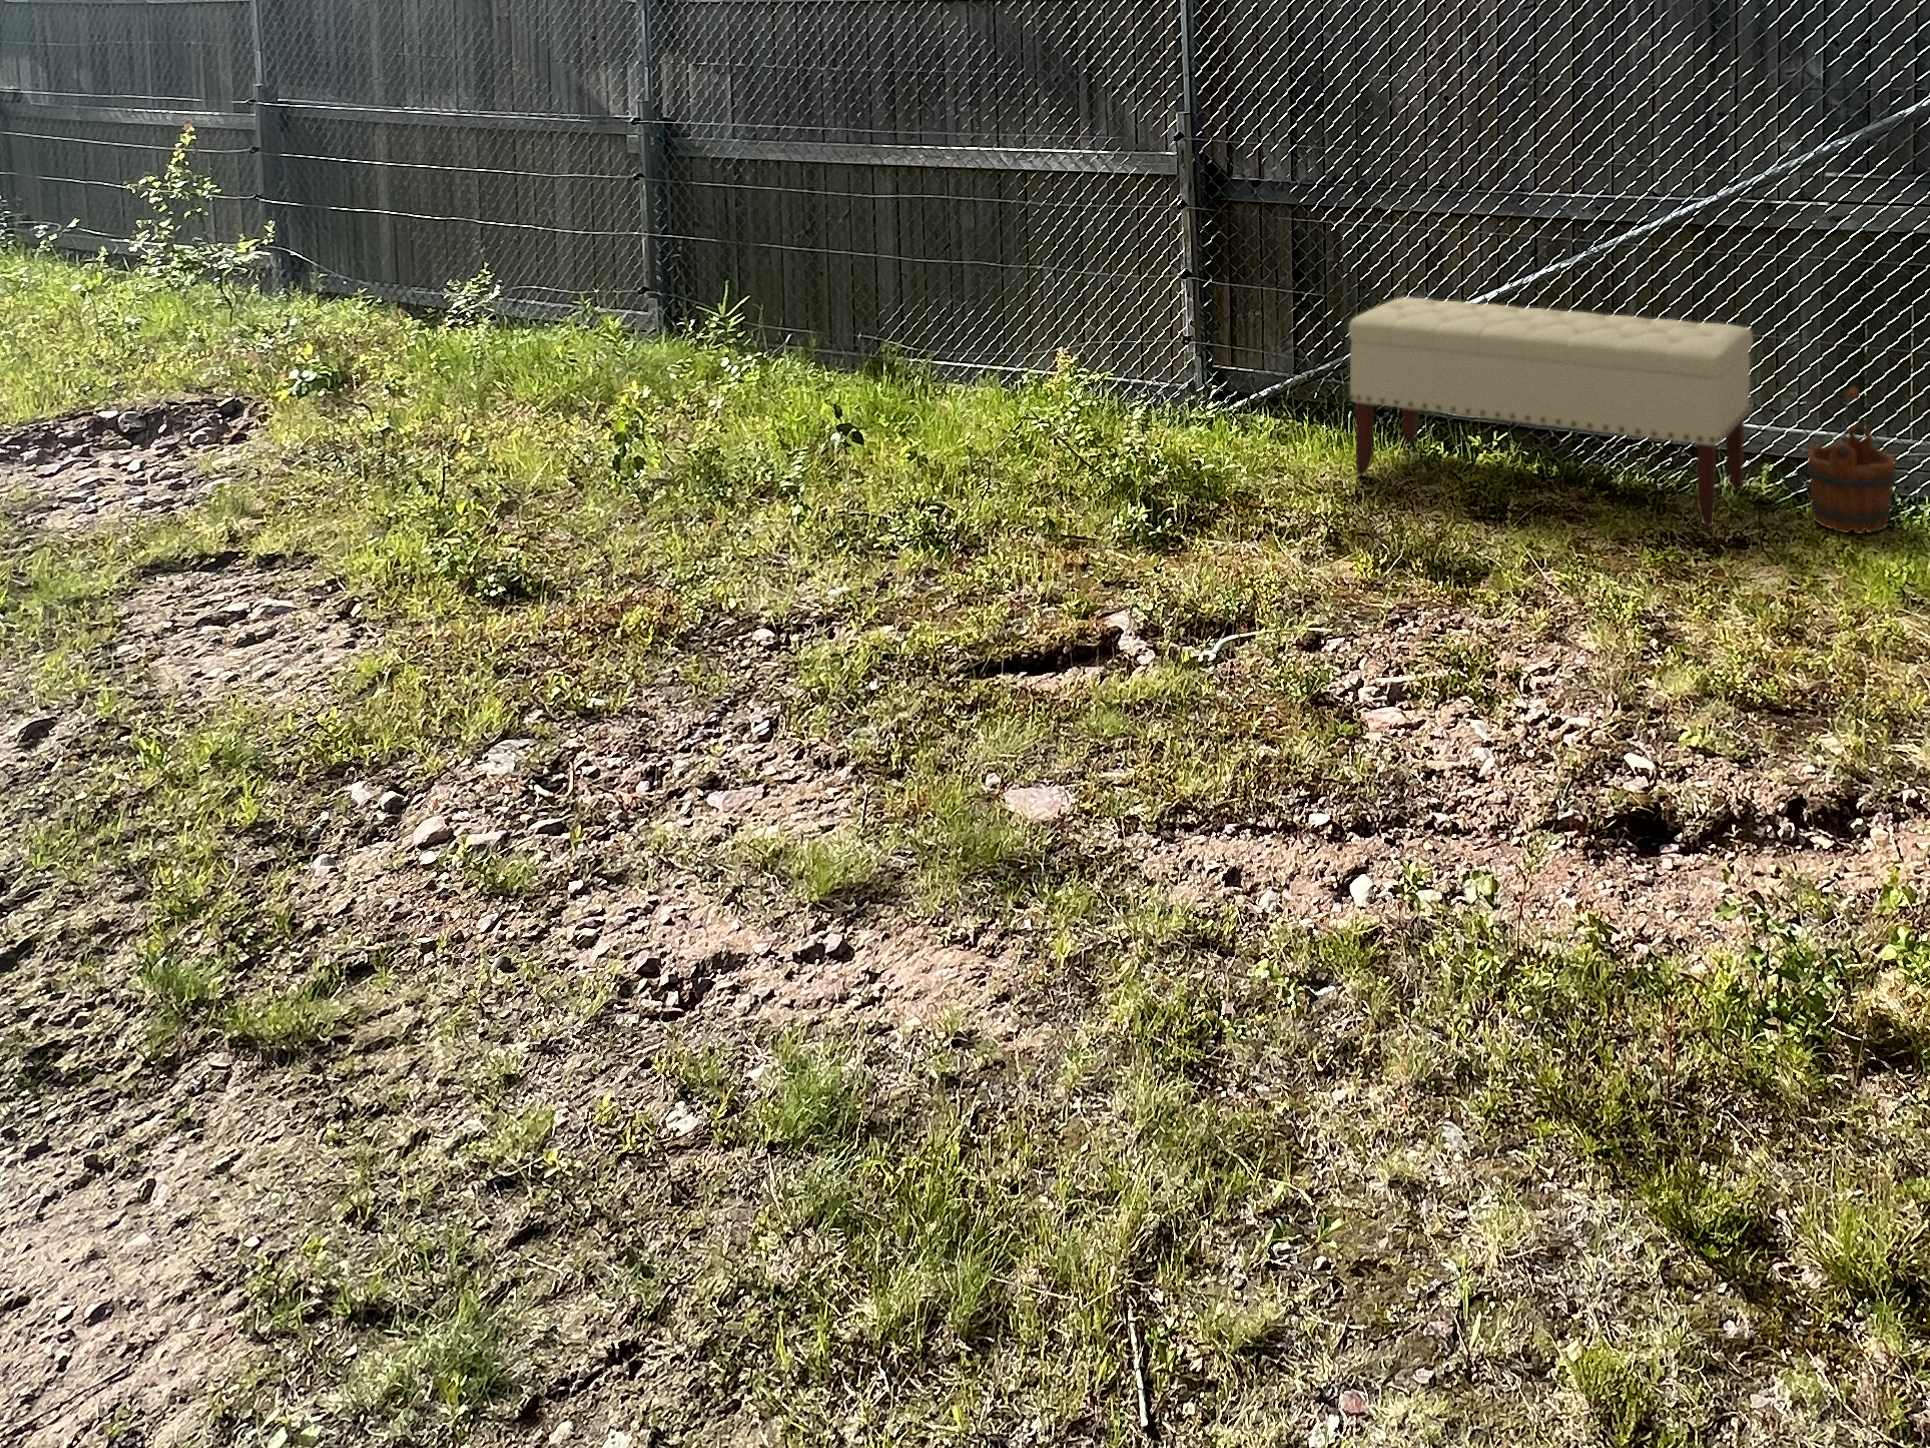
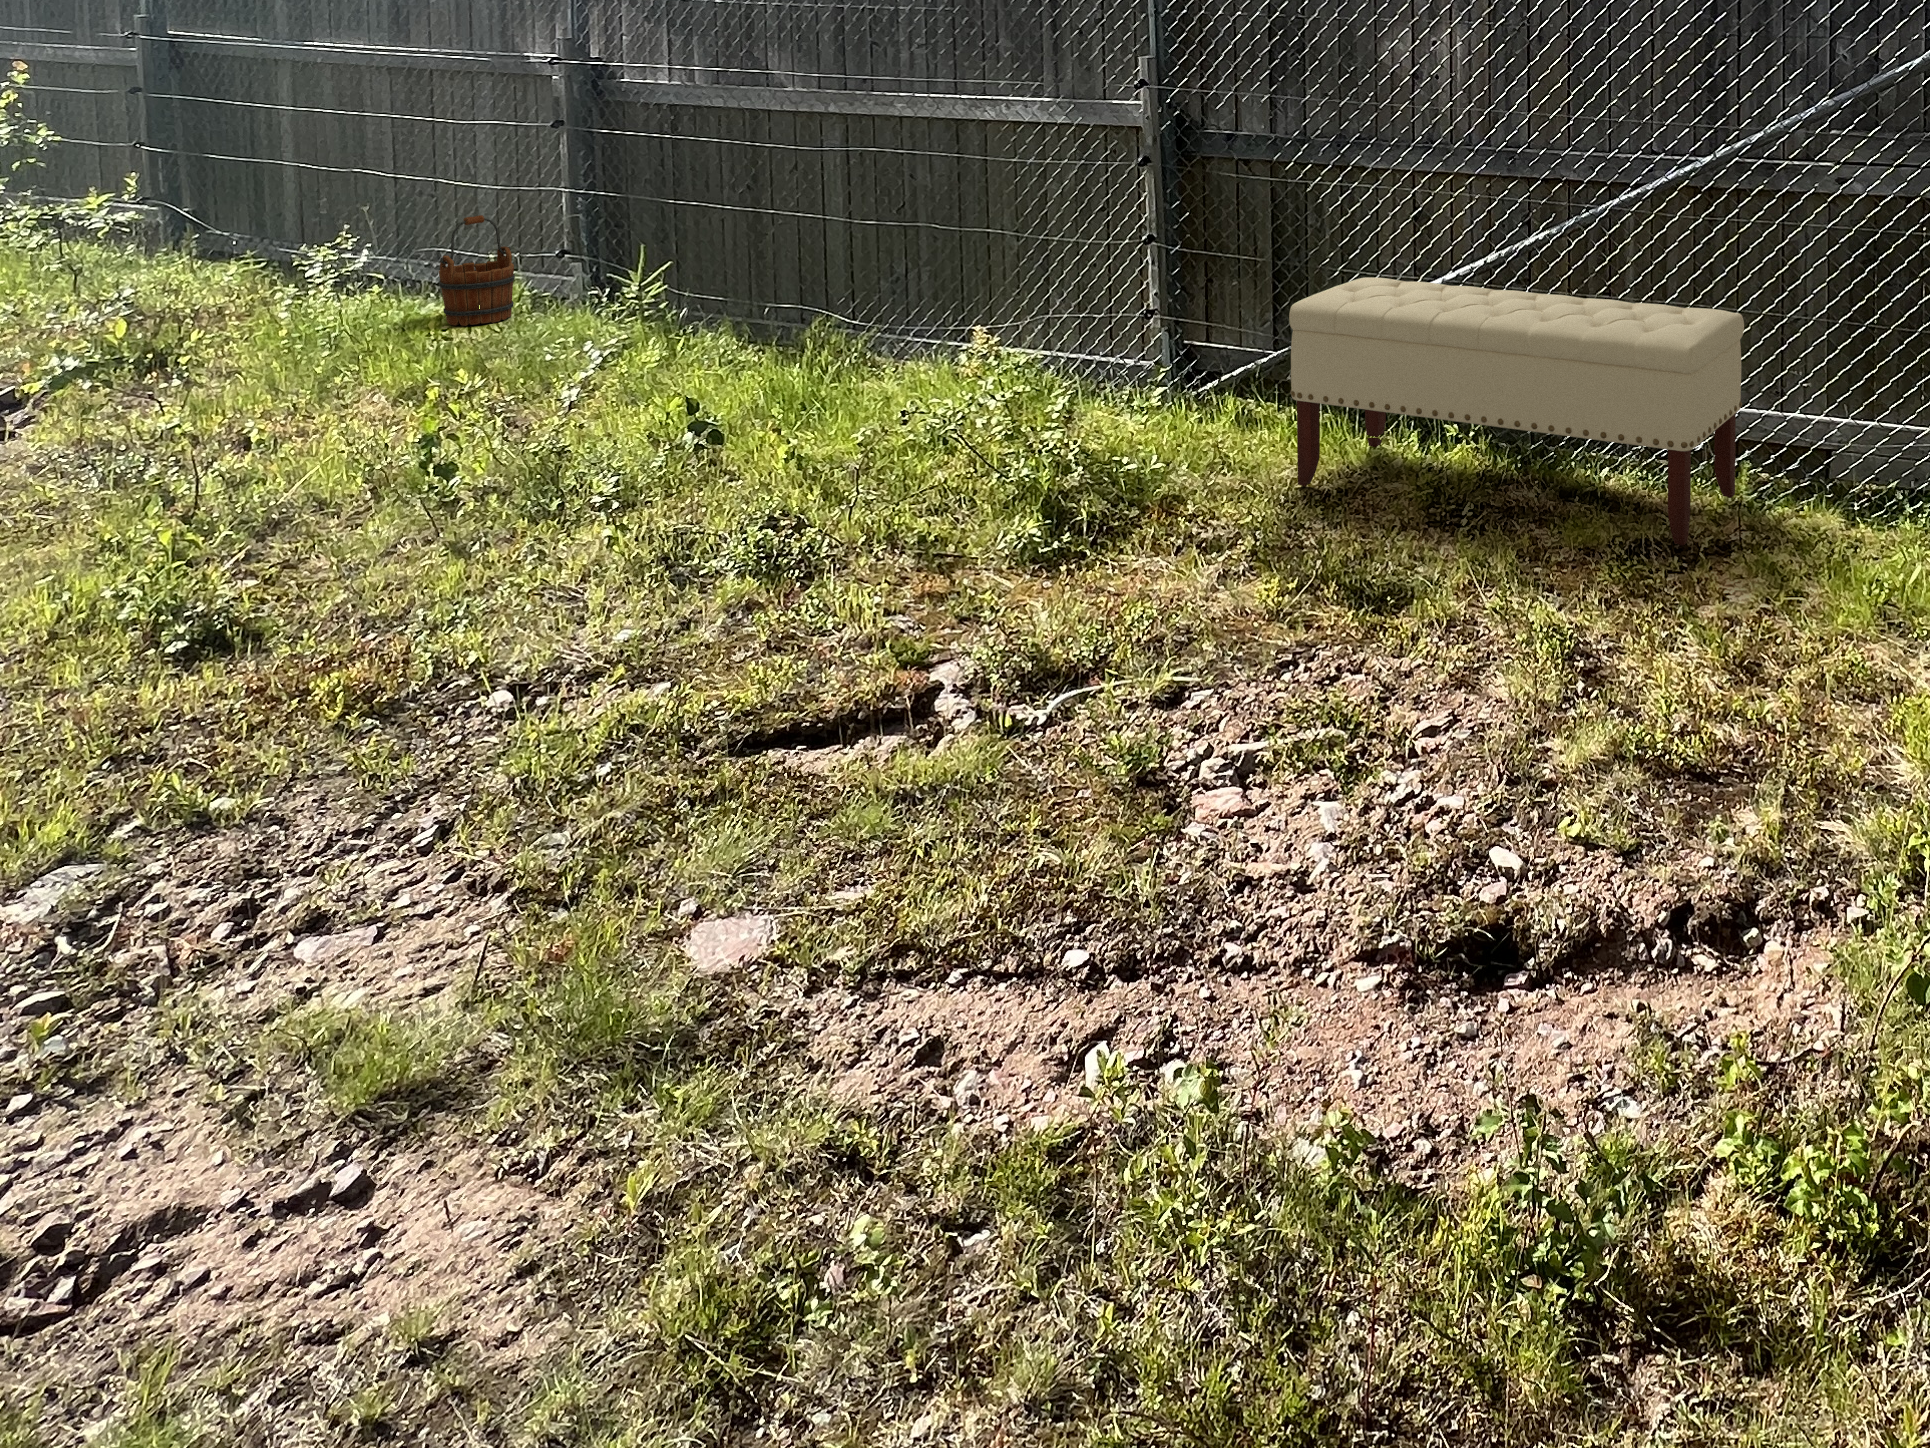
wooden bucket: present [1807,387,1896,534] -> present [439,215,515,326]

